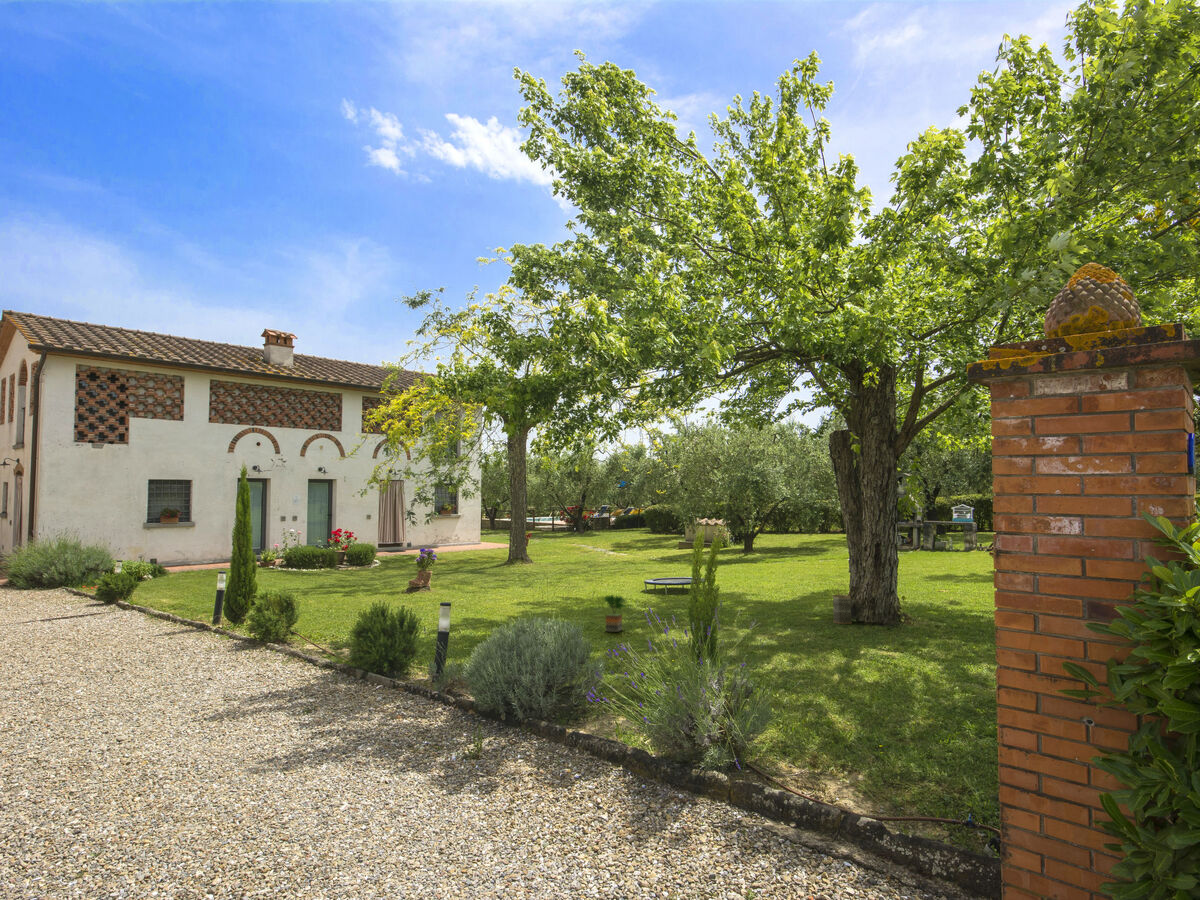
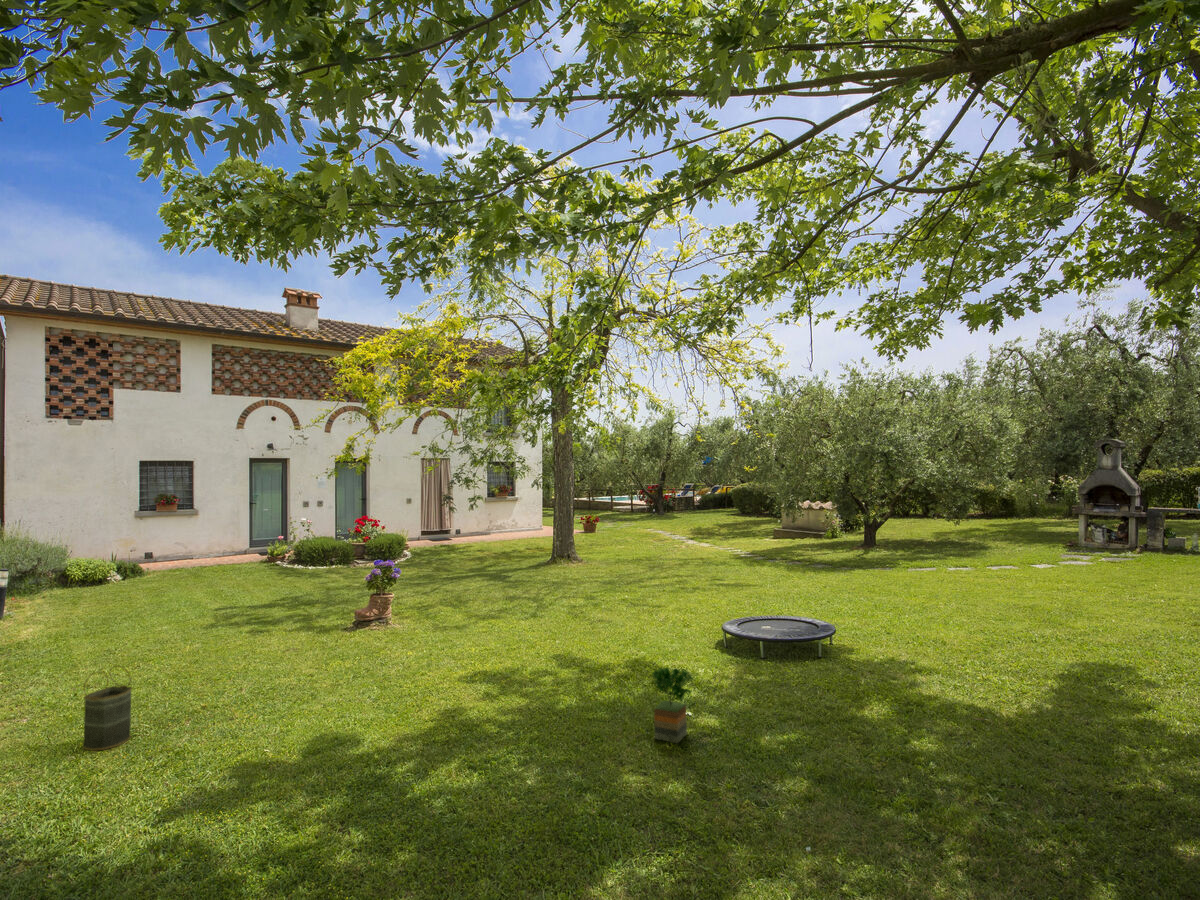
basket: present [833,585,852,624] -> present [83,666,132,750]

